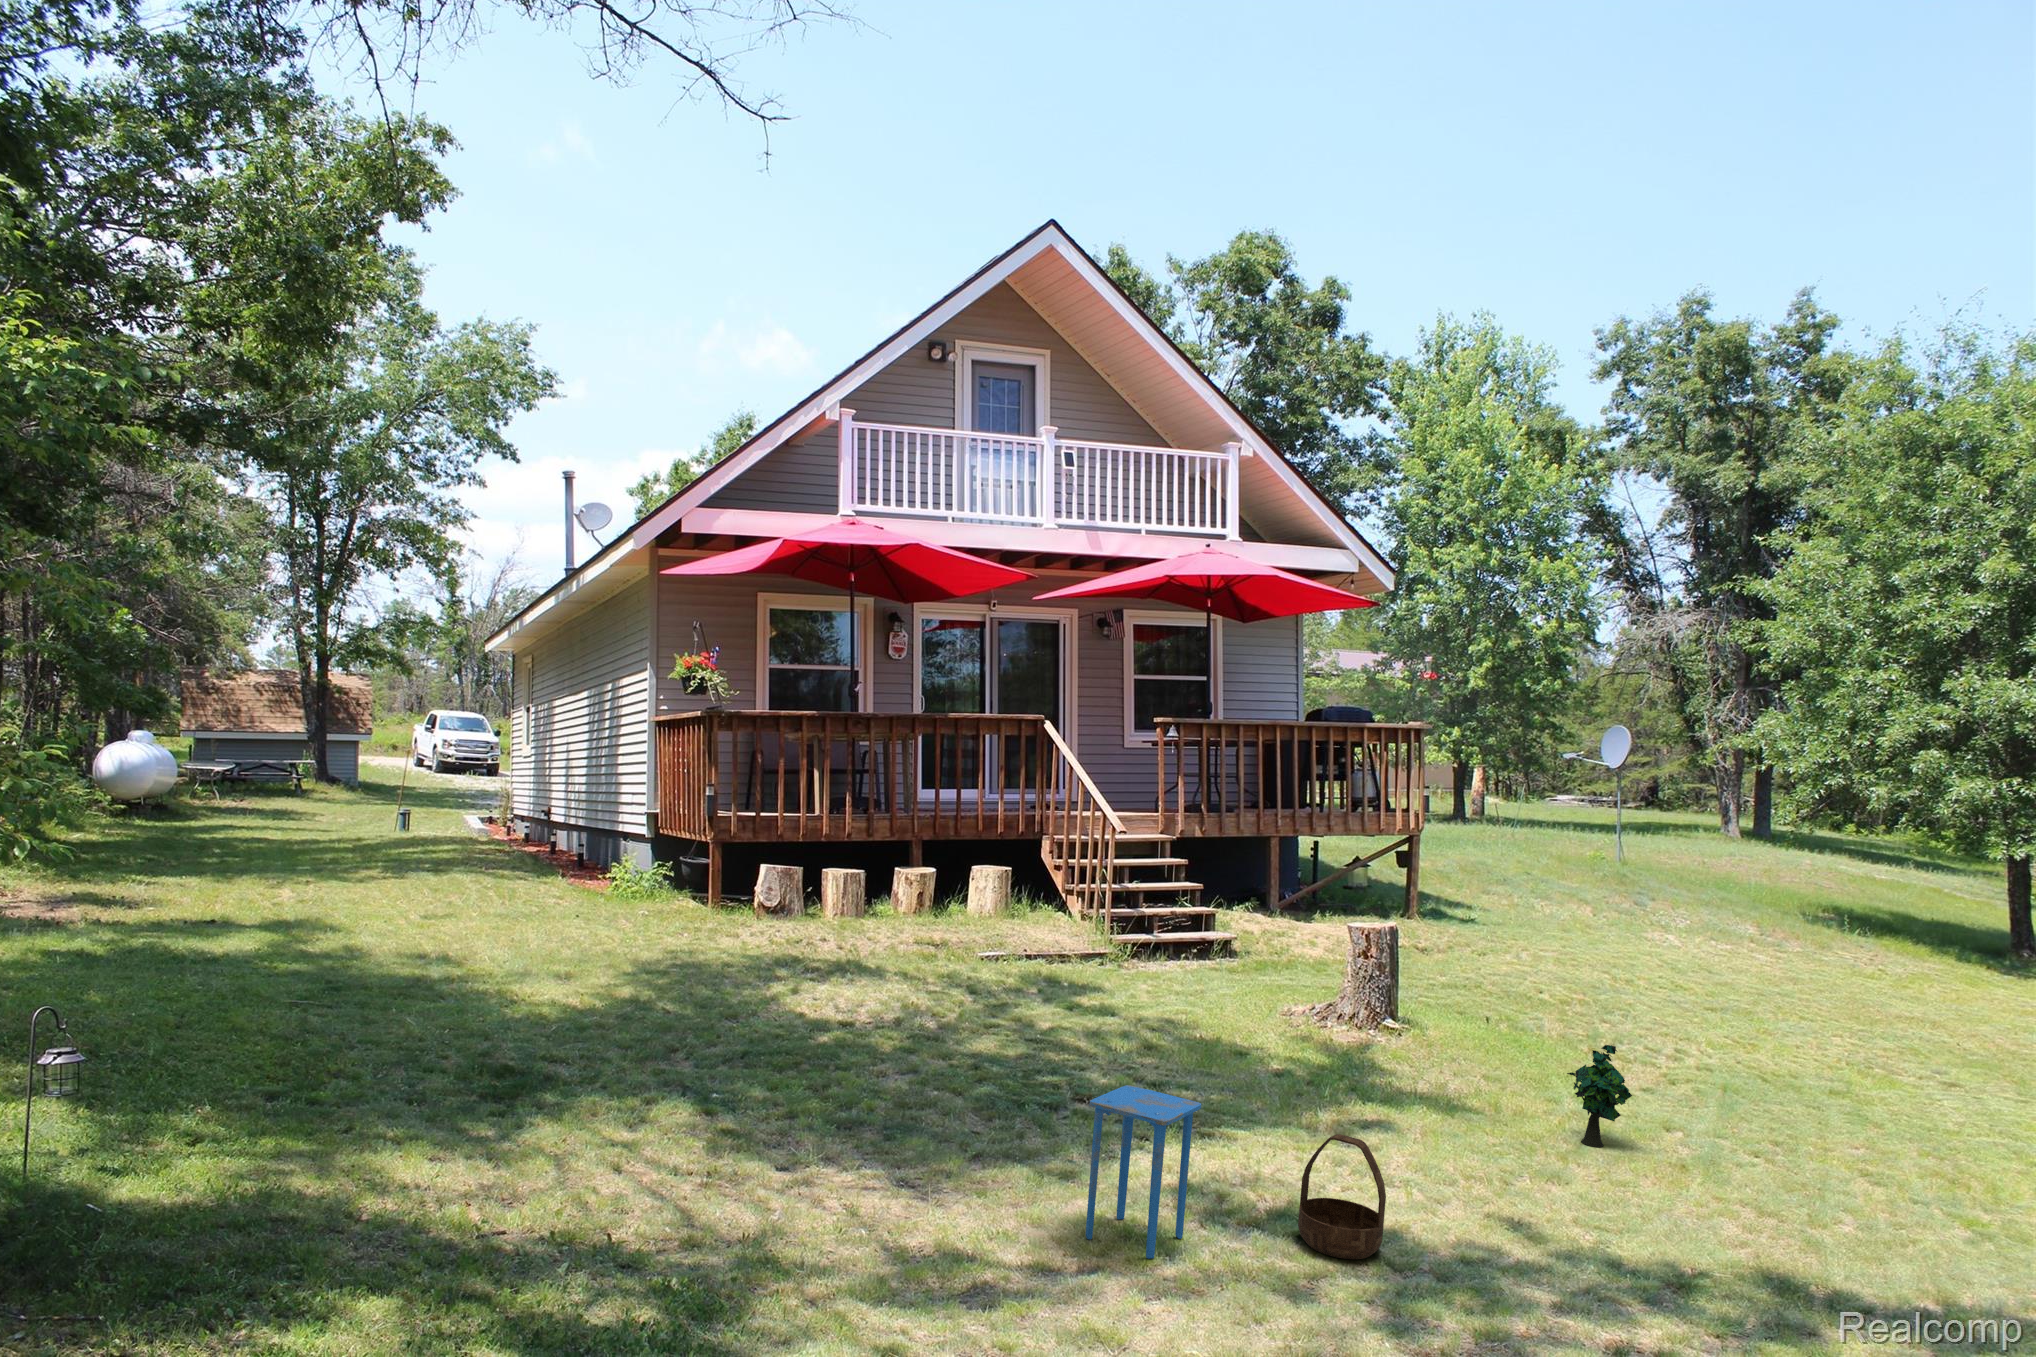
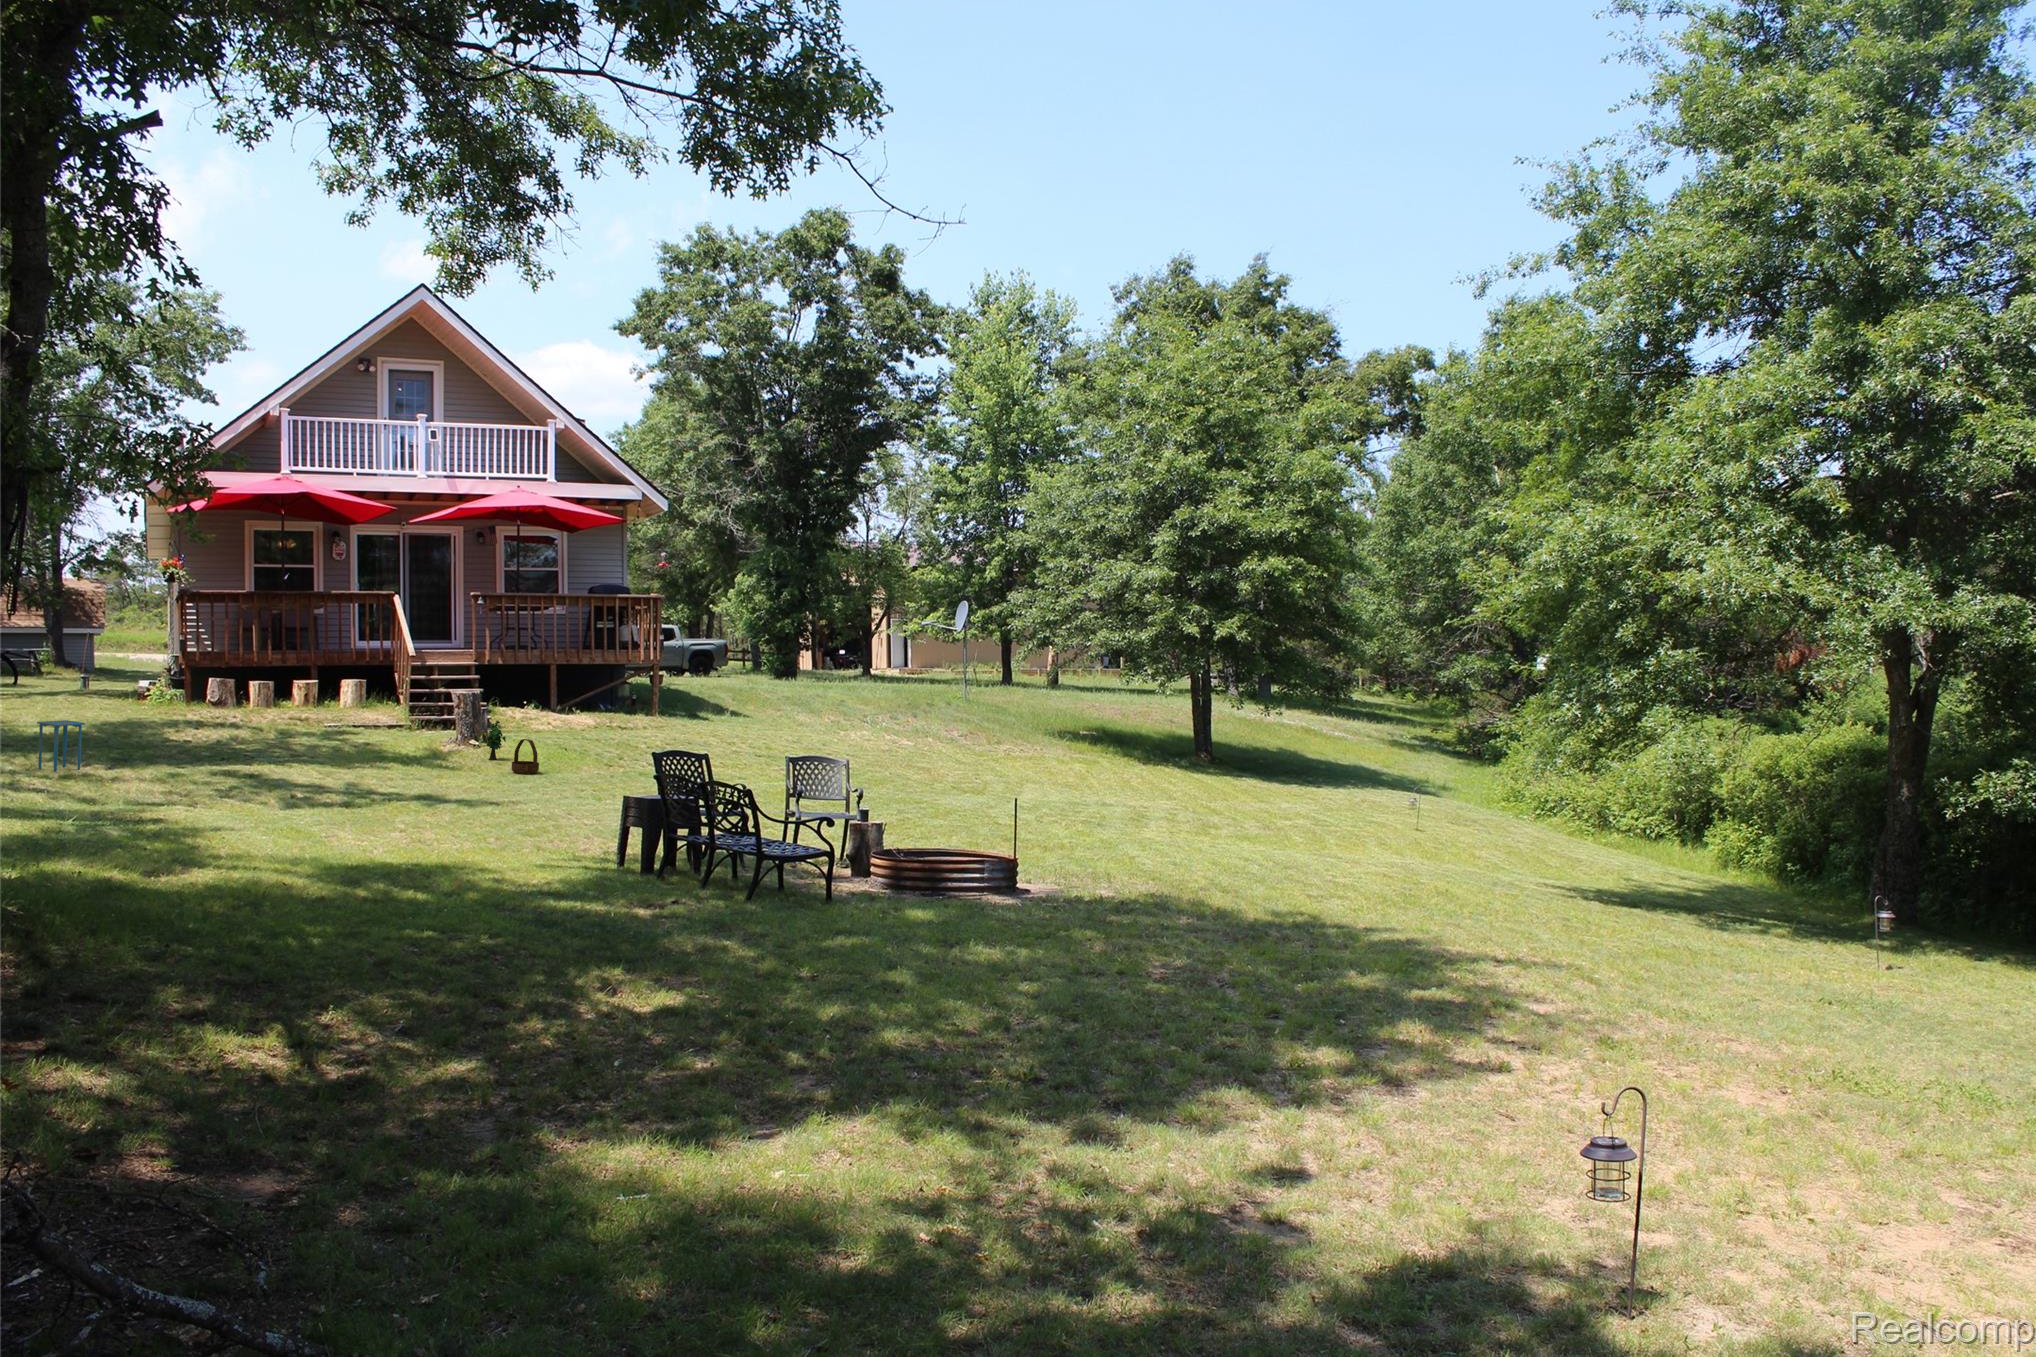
side table: present [1086,1085,1201,1258] -> present [37,720,86,771]
basket: present [1298,1134,1386,1259] -> present [511,739,539,774]

